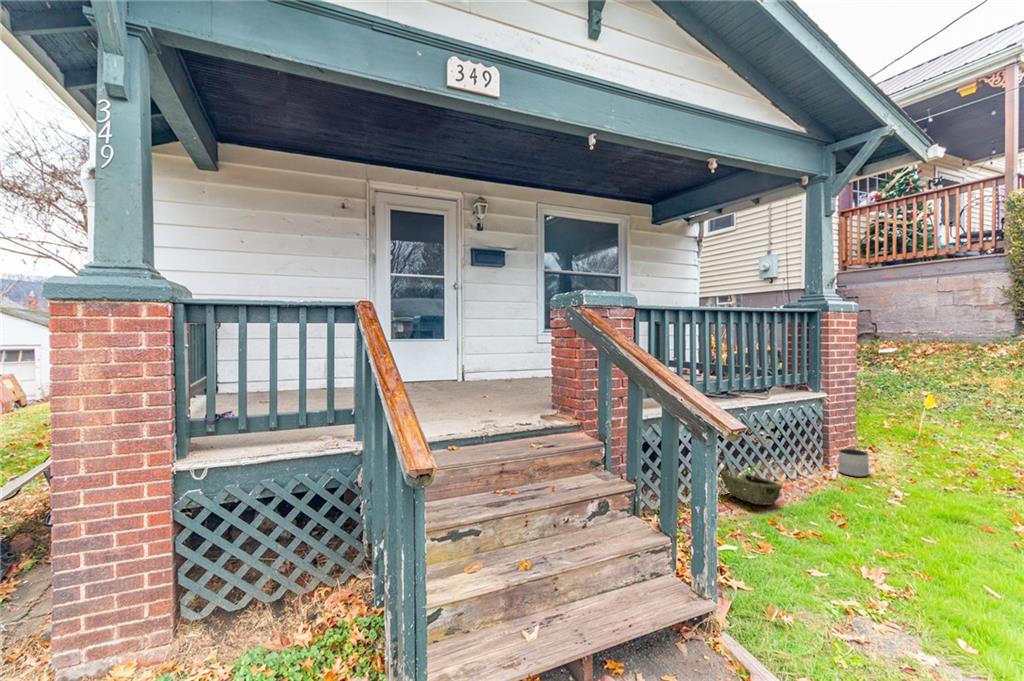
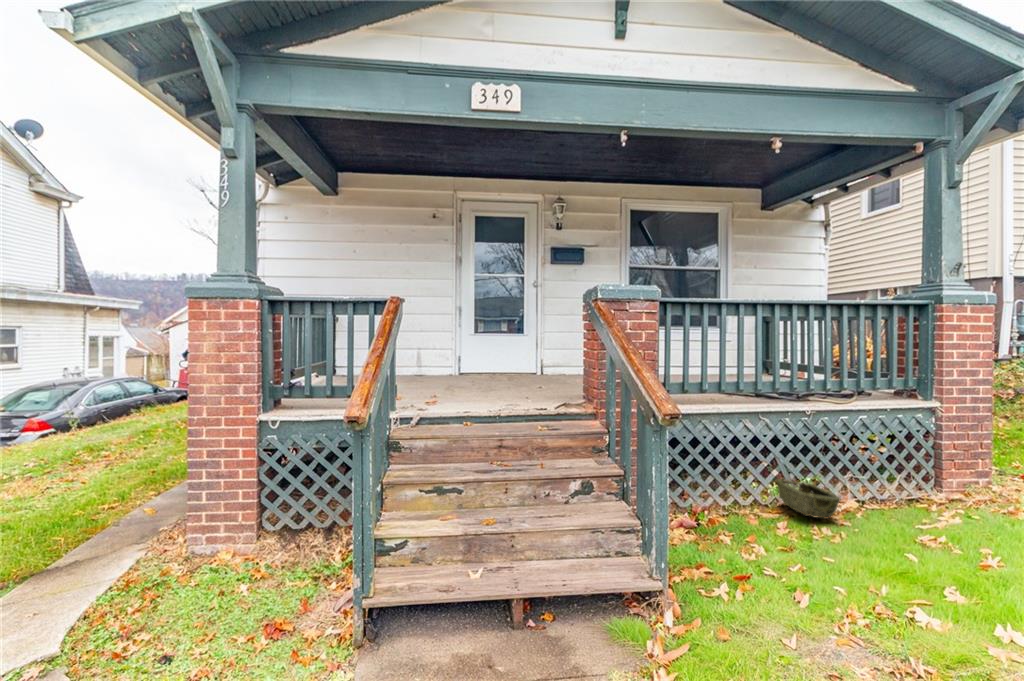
planter: present [839,449,869,477] -> none [955,471,995,506]

